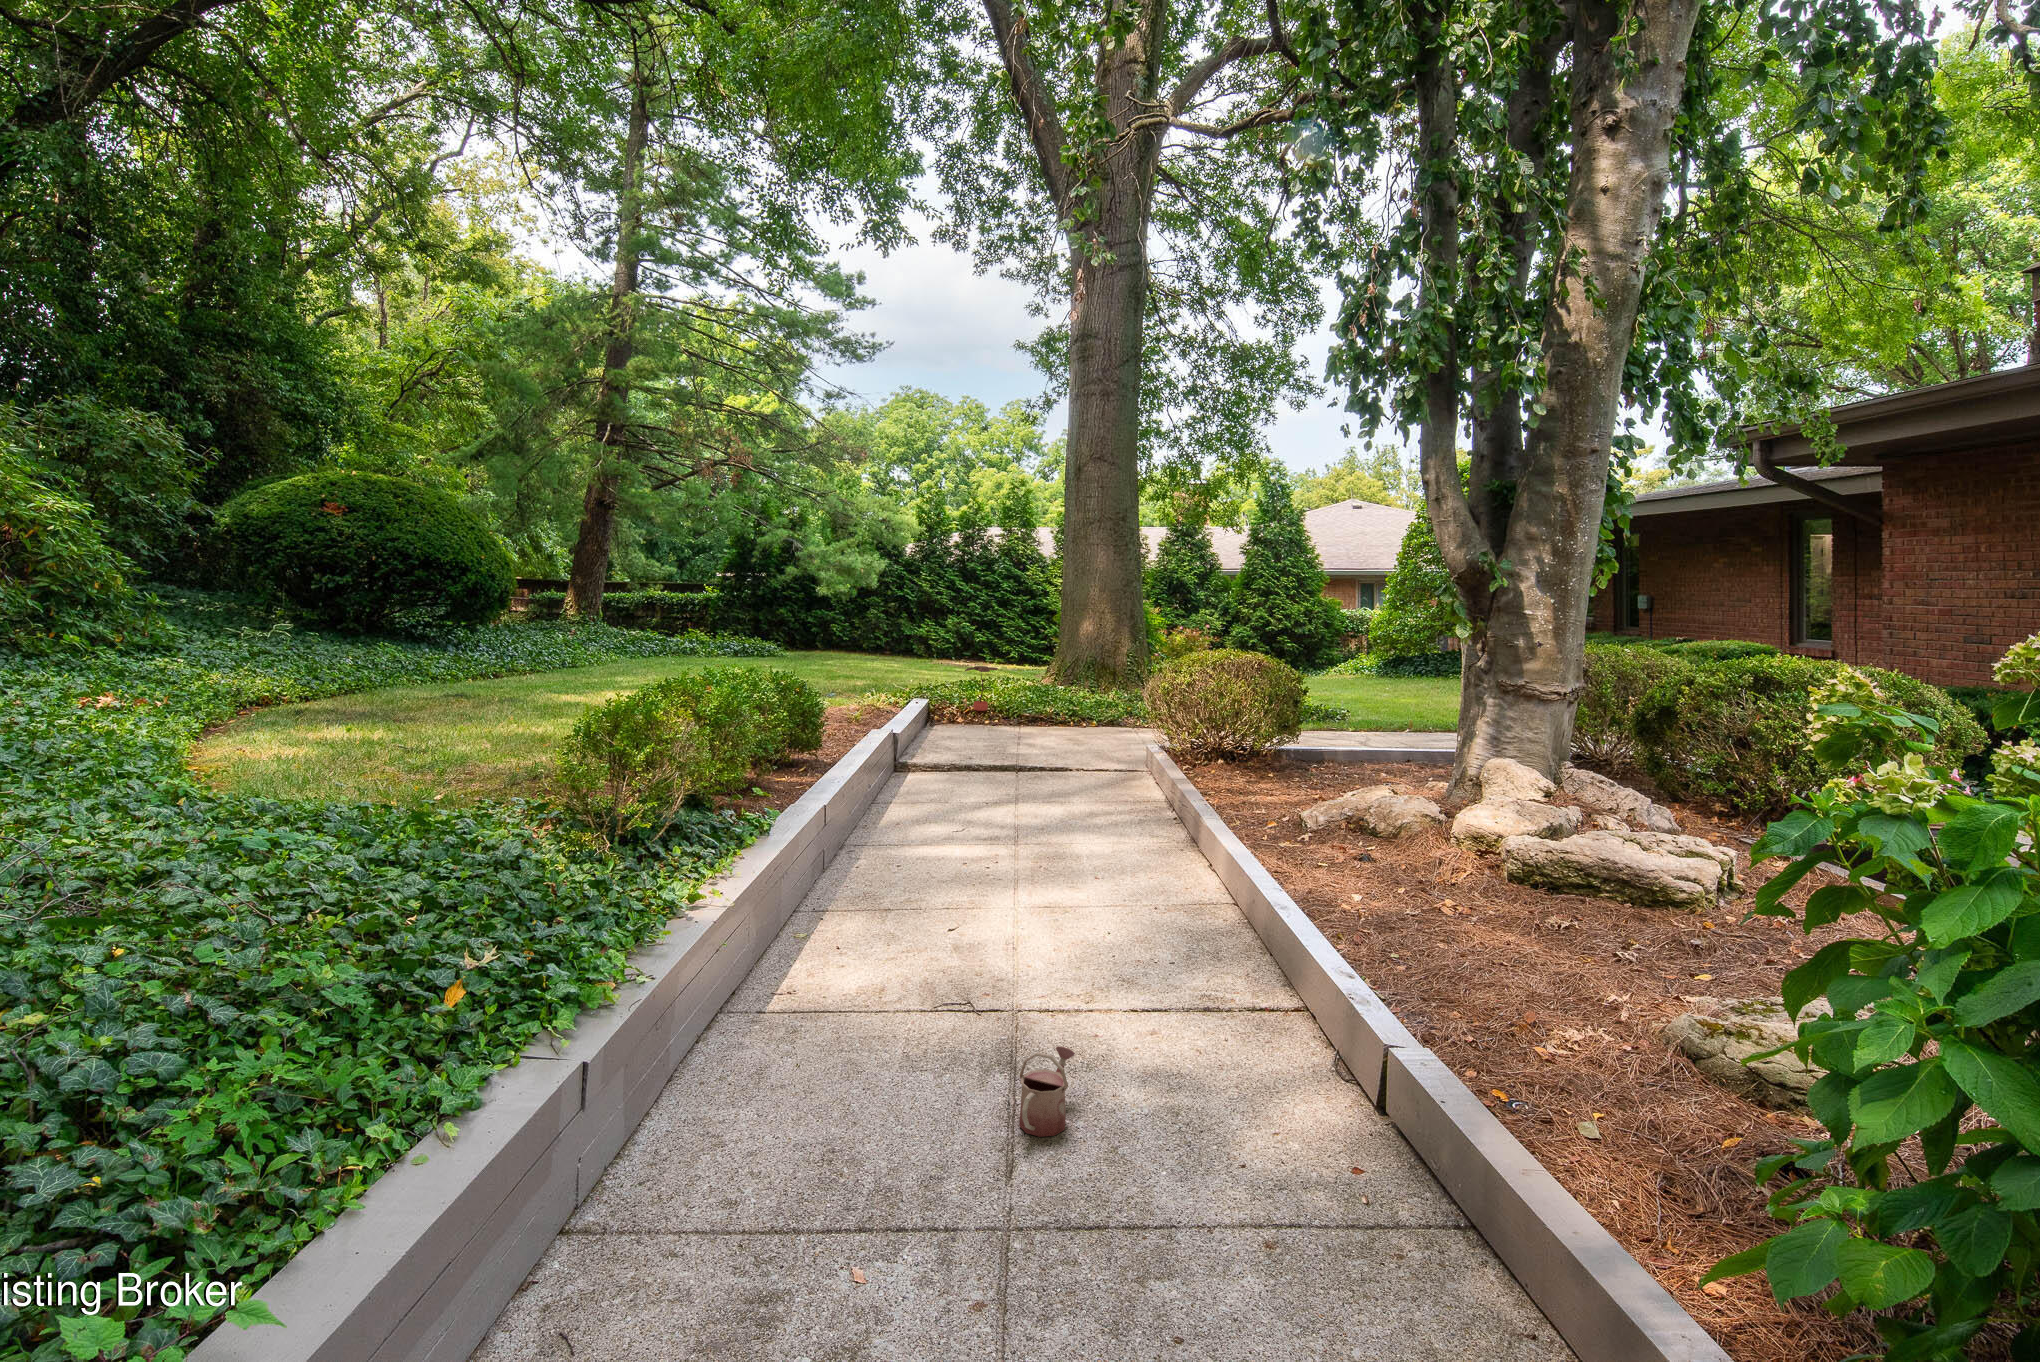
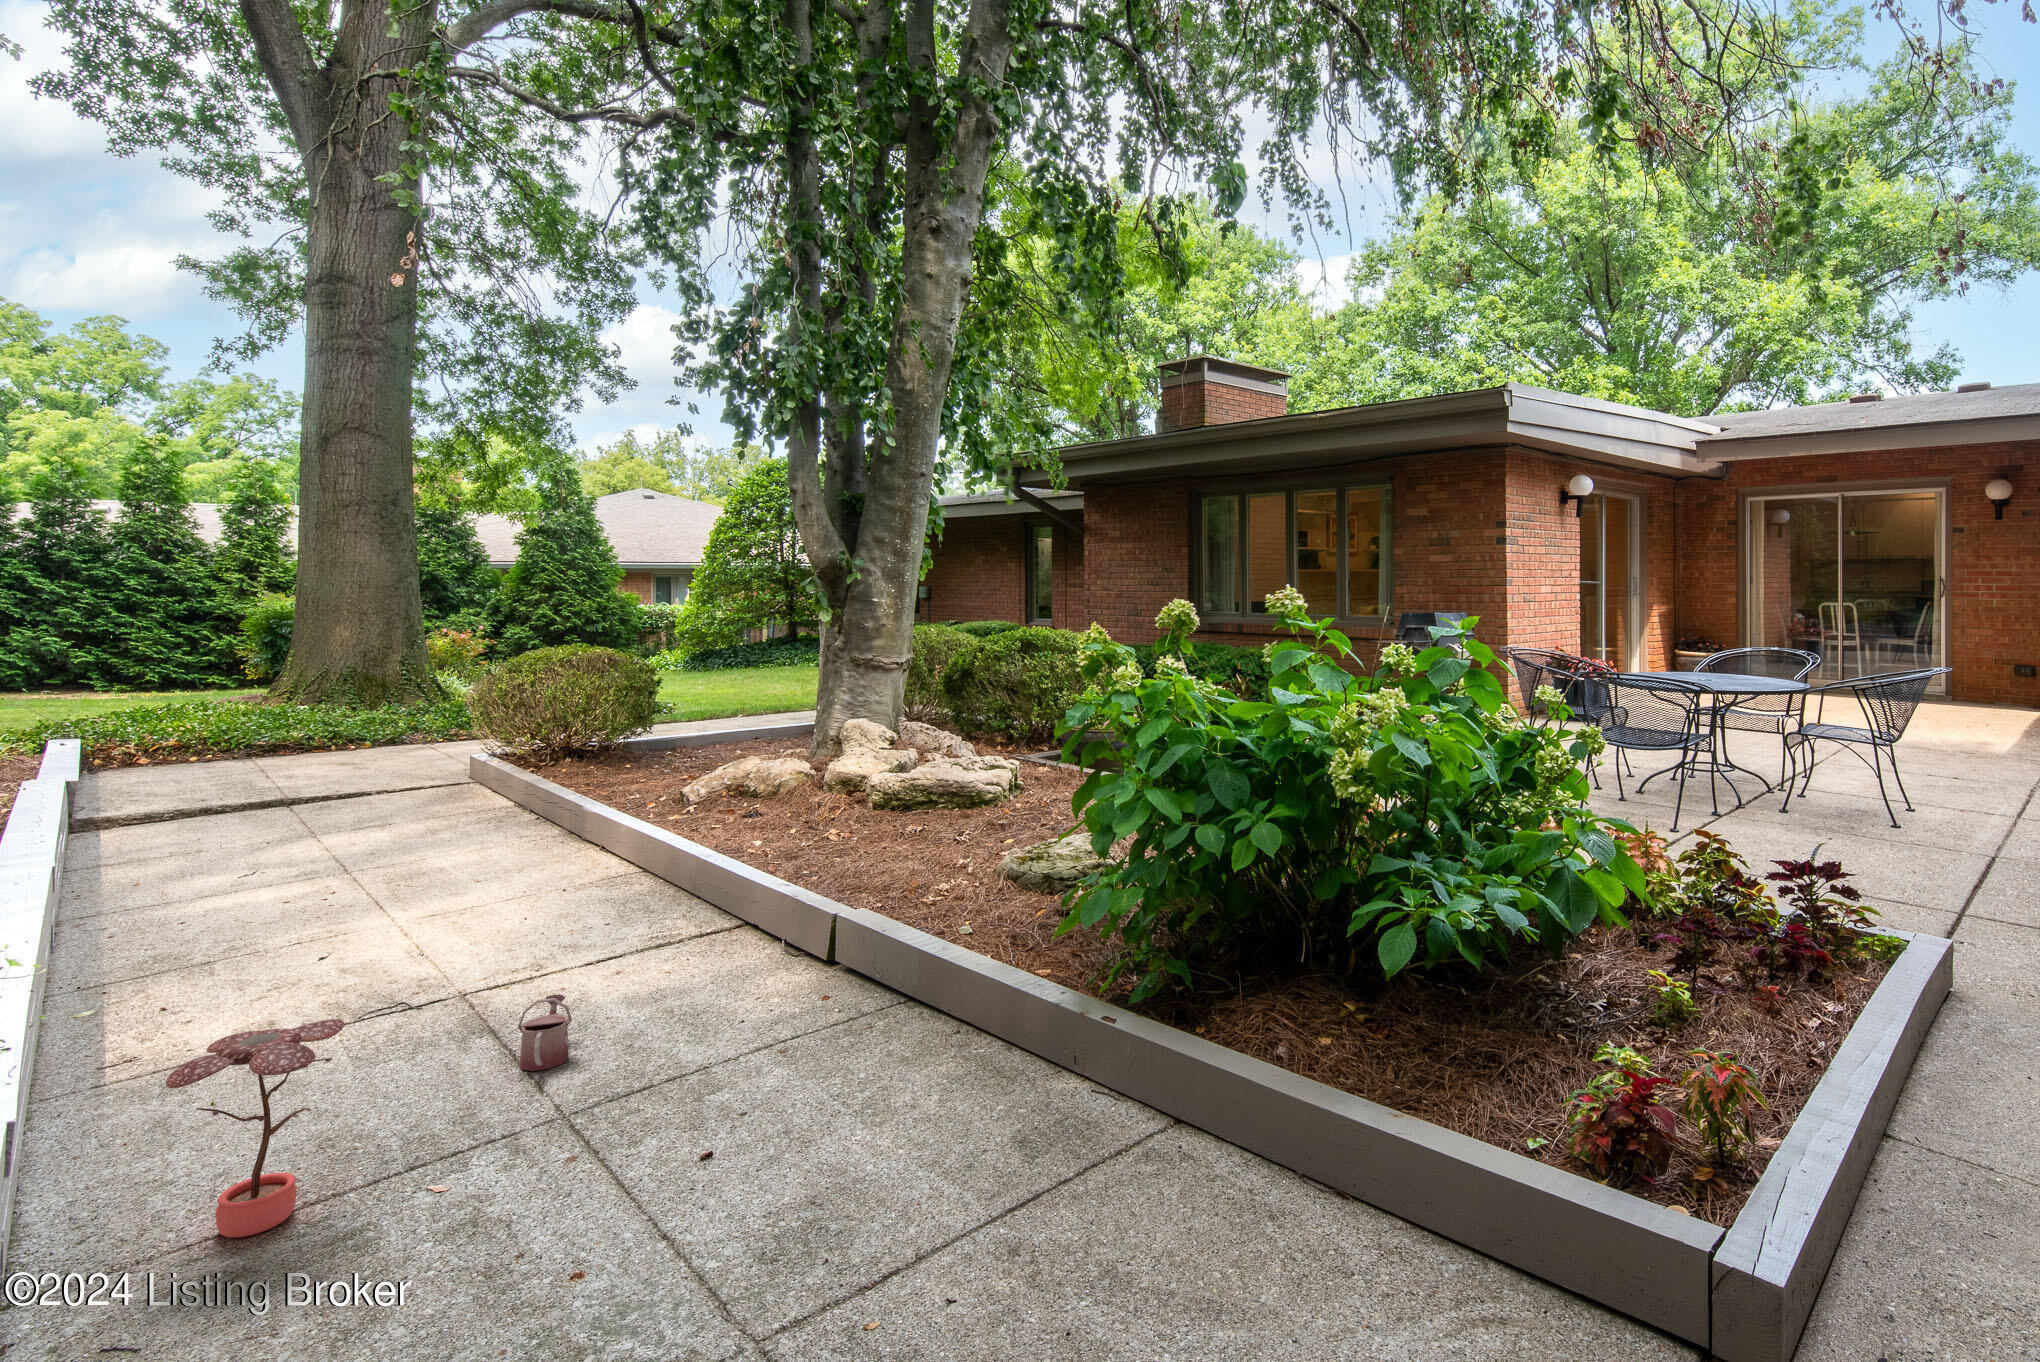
potted plant: present [965,666,998,711] -> present [166,1019,344,1238]

